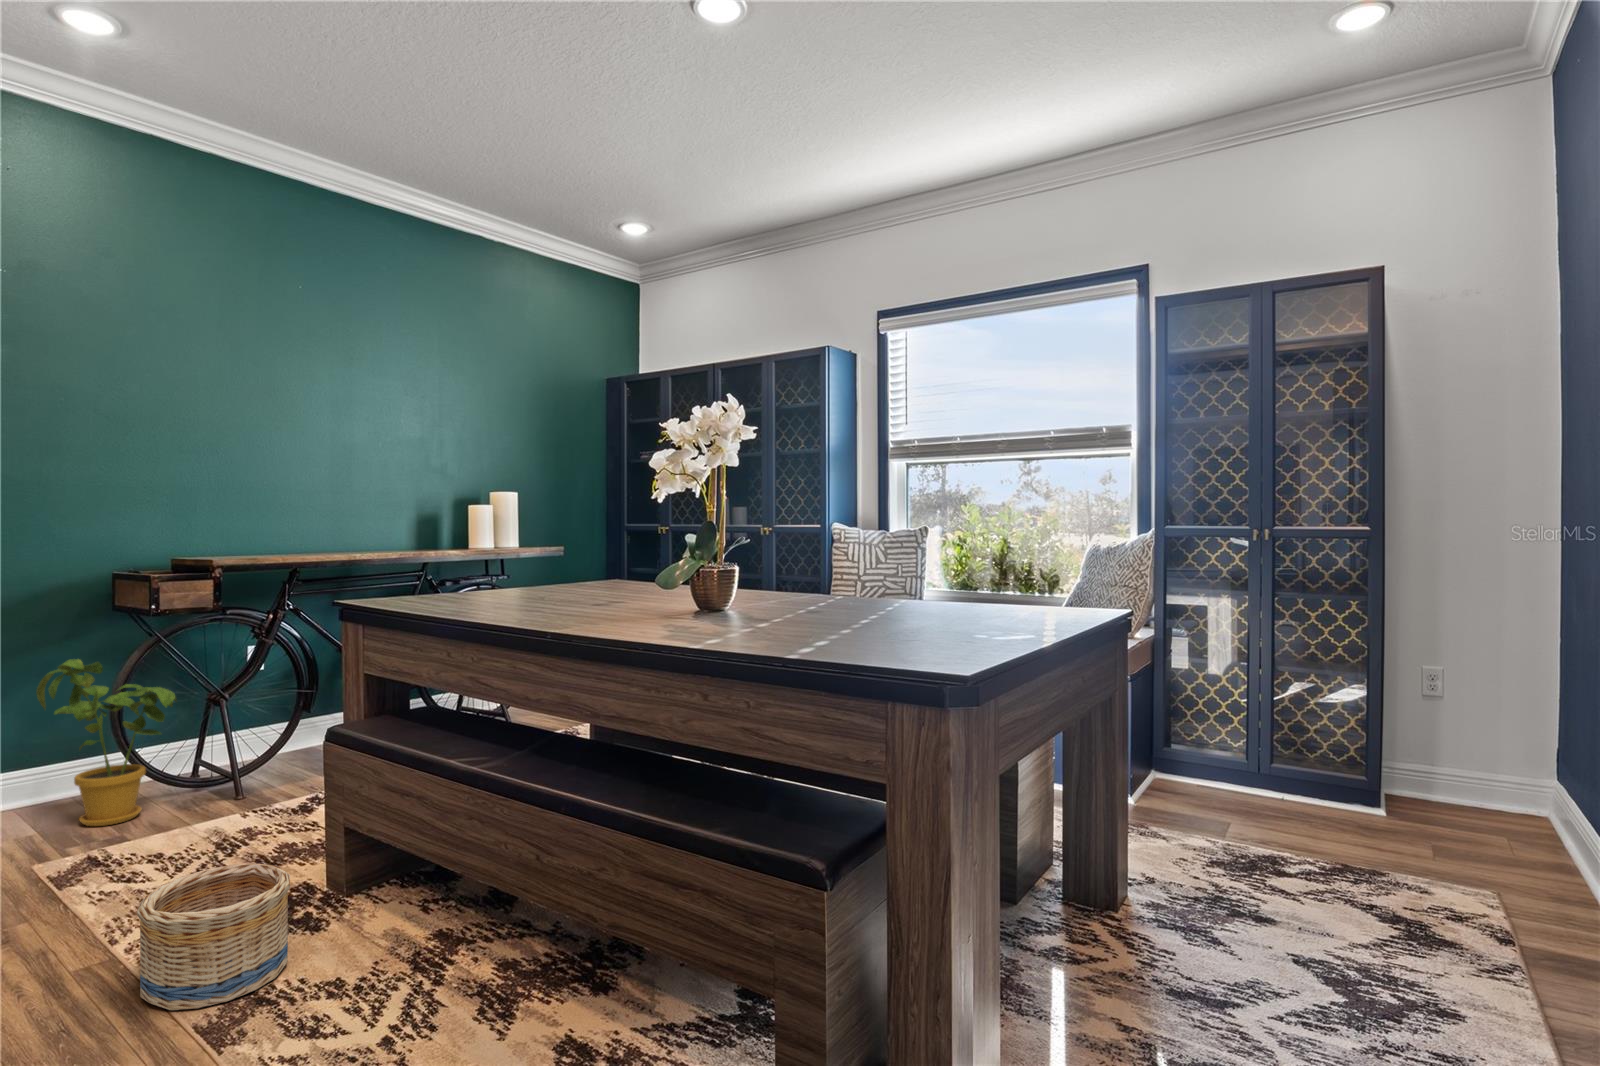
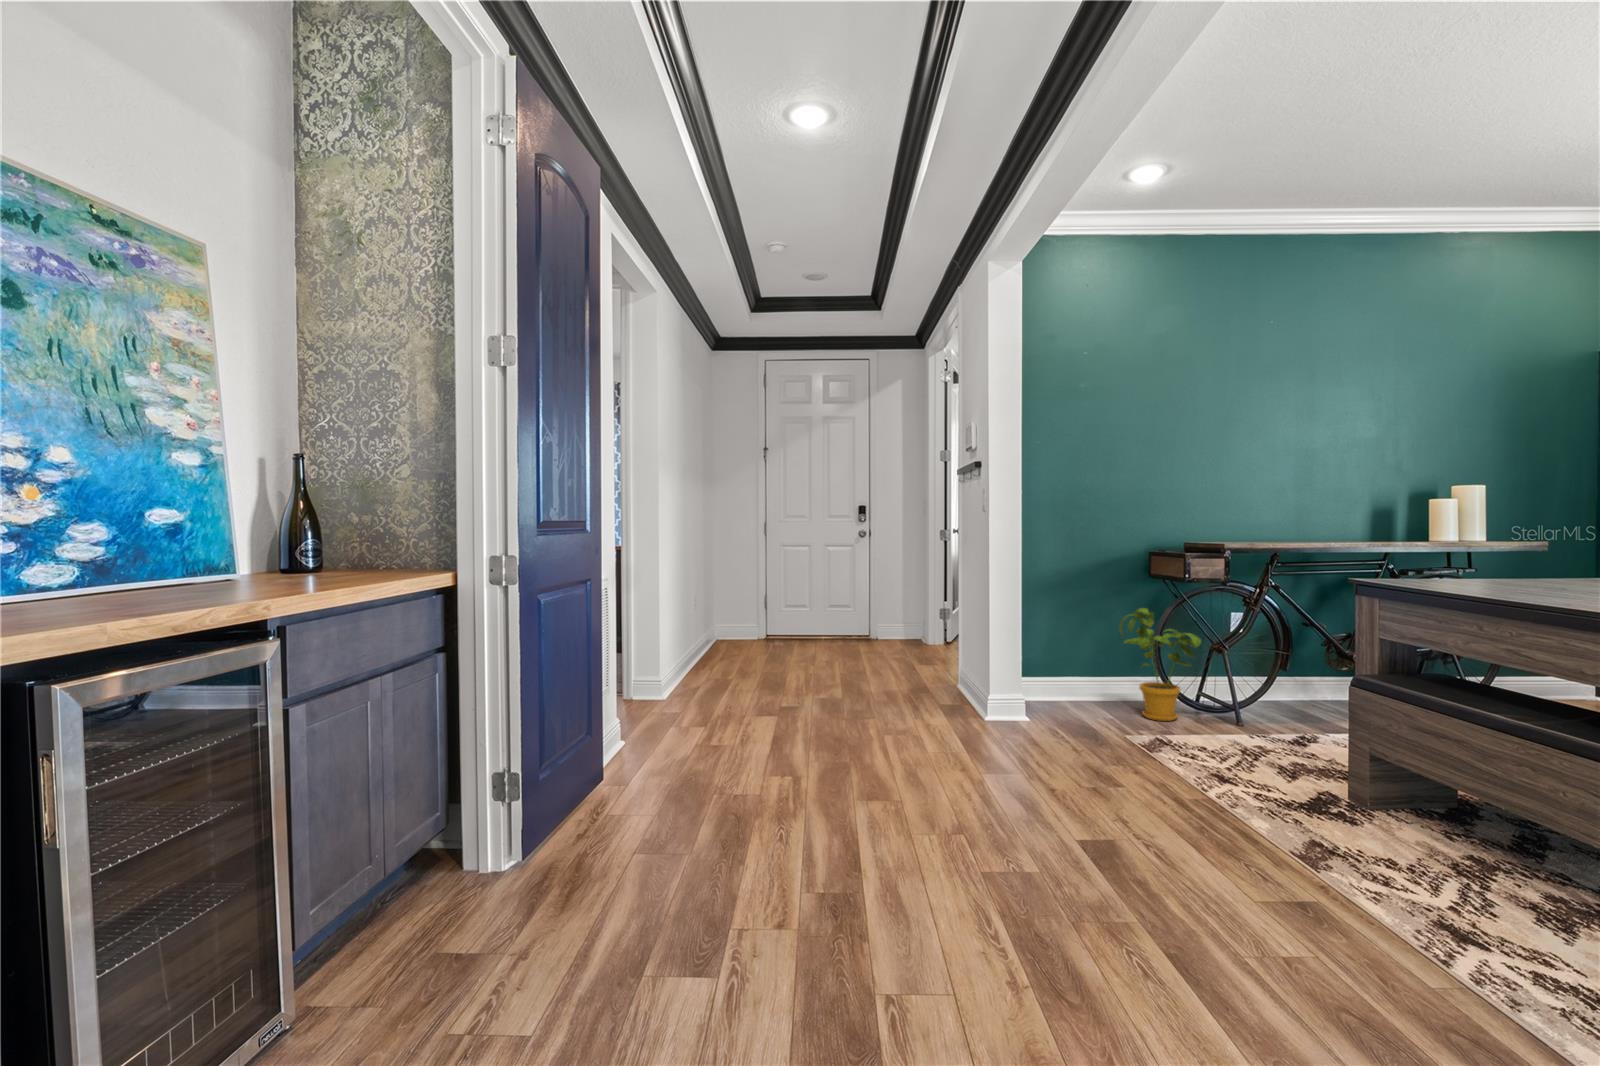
basket: present [137,863,290,1010] -> none [1237,758,1343,851]

